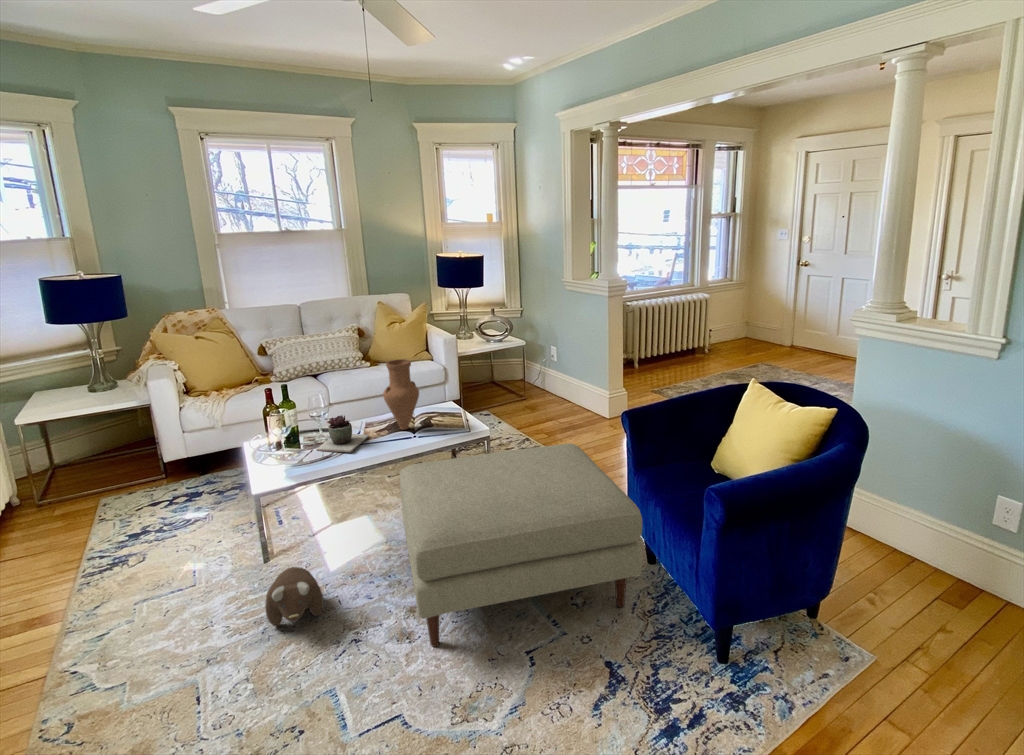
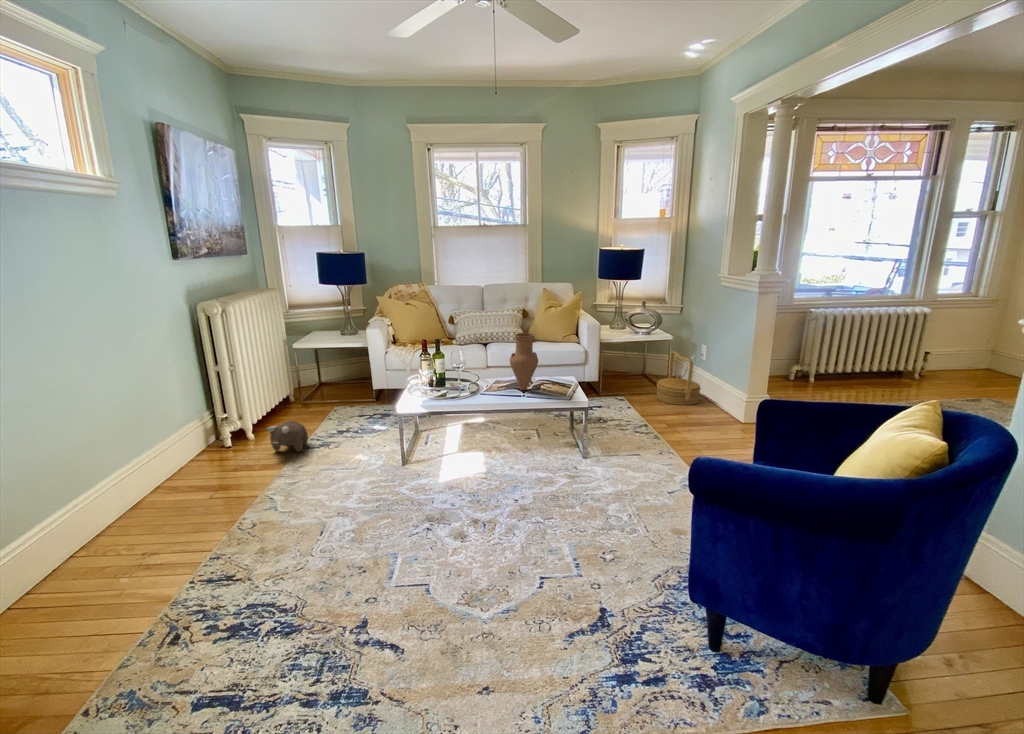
woven basket: none [517,349,564,408] -> present [657,351,701,405]
succulent plant: present [316,415,369,452] -> none [452,369,494,397]
ottoman: present [400,444,643,647] -> none [464,412,668,572]
plush toy: present [265,567,324,626] -> present [267,420,308,452]

